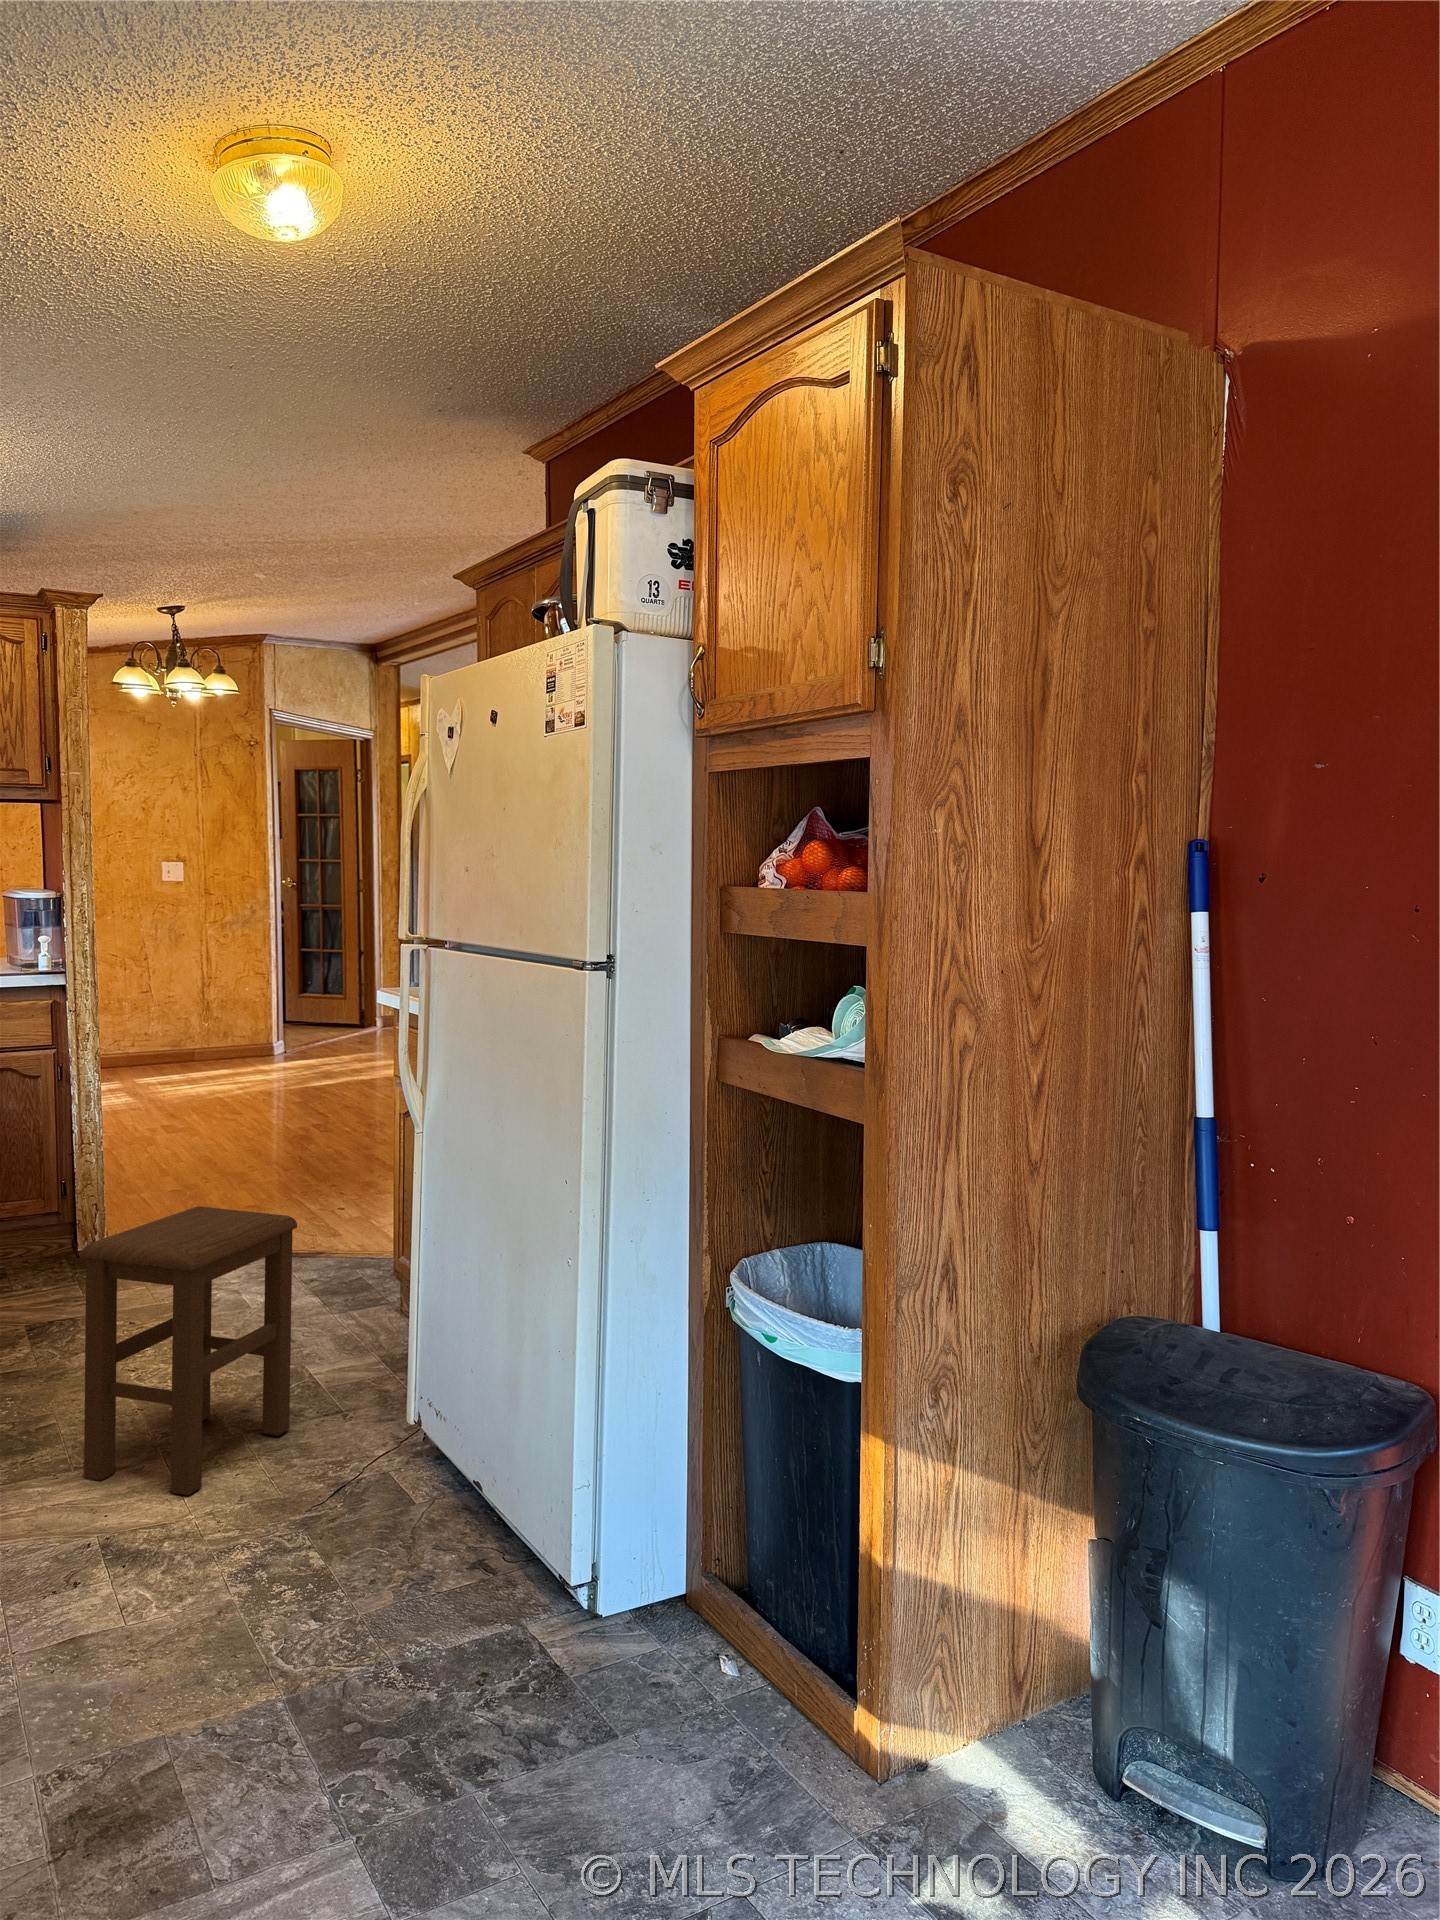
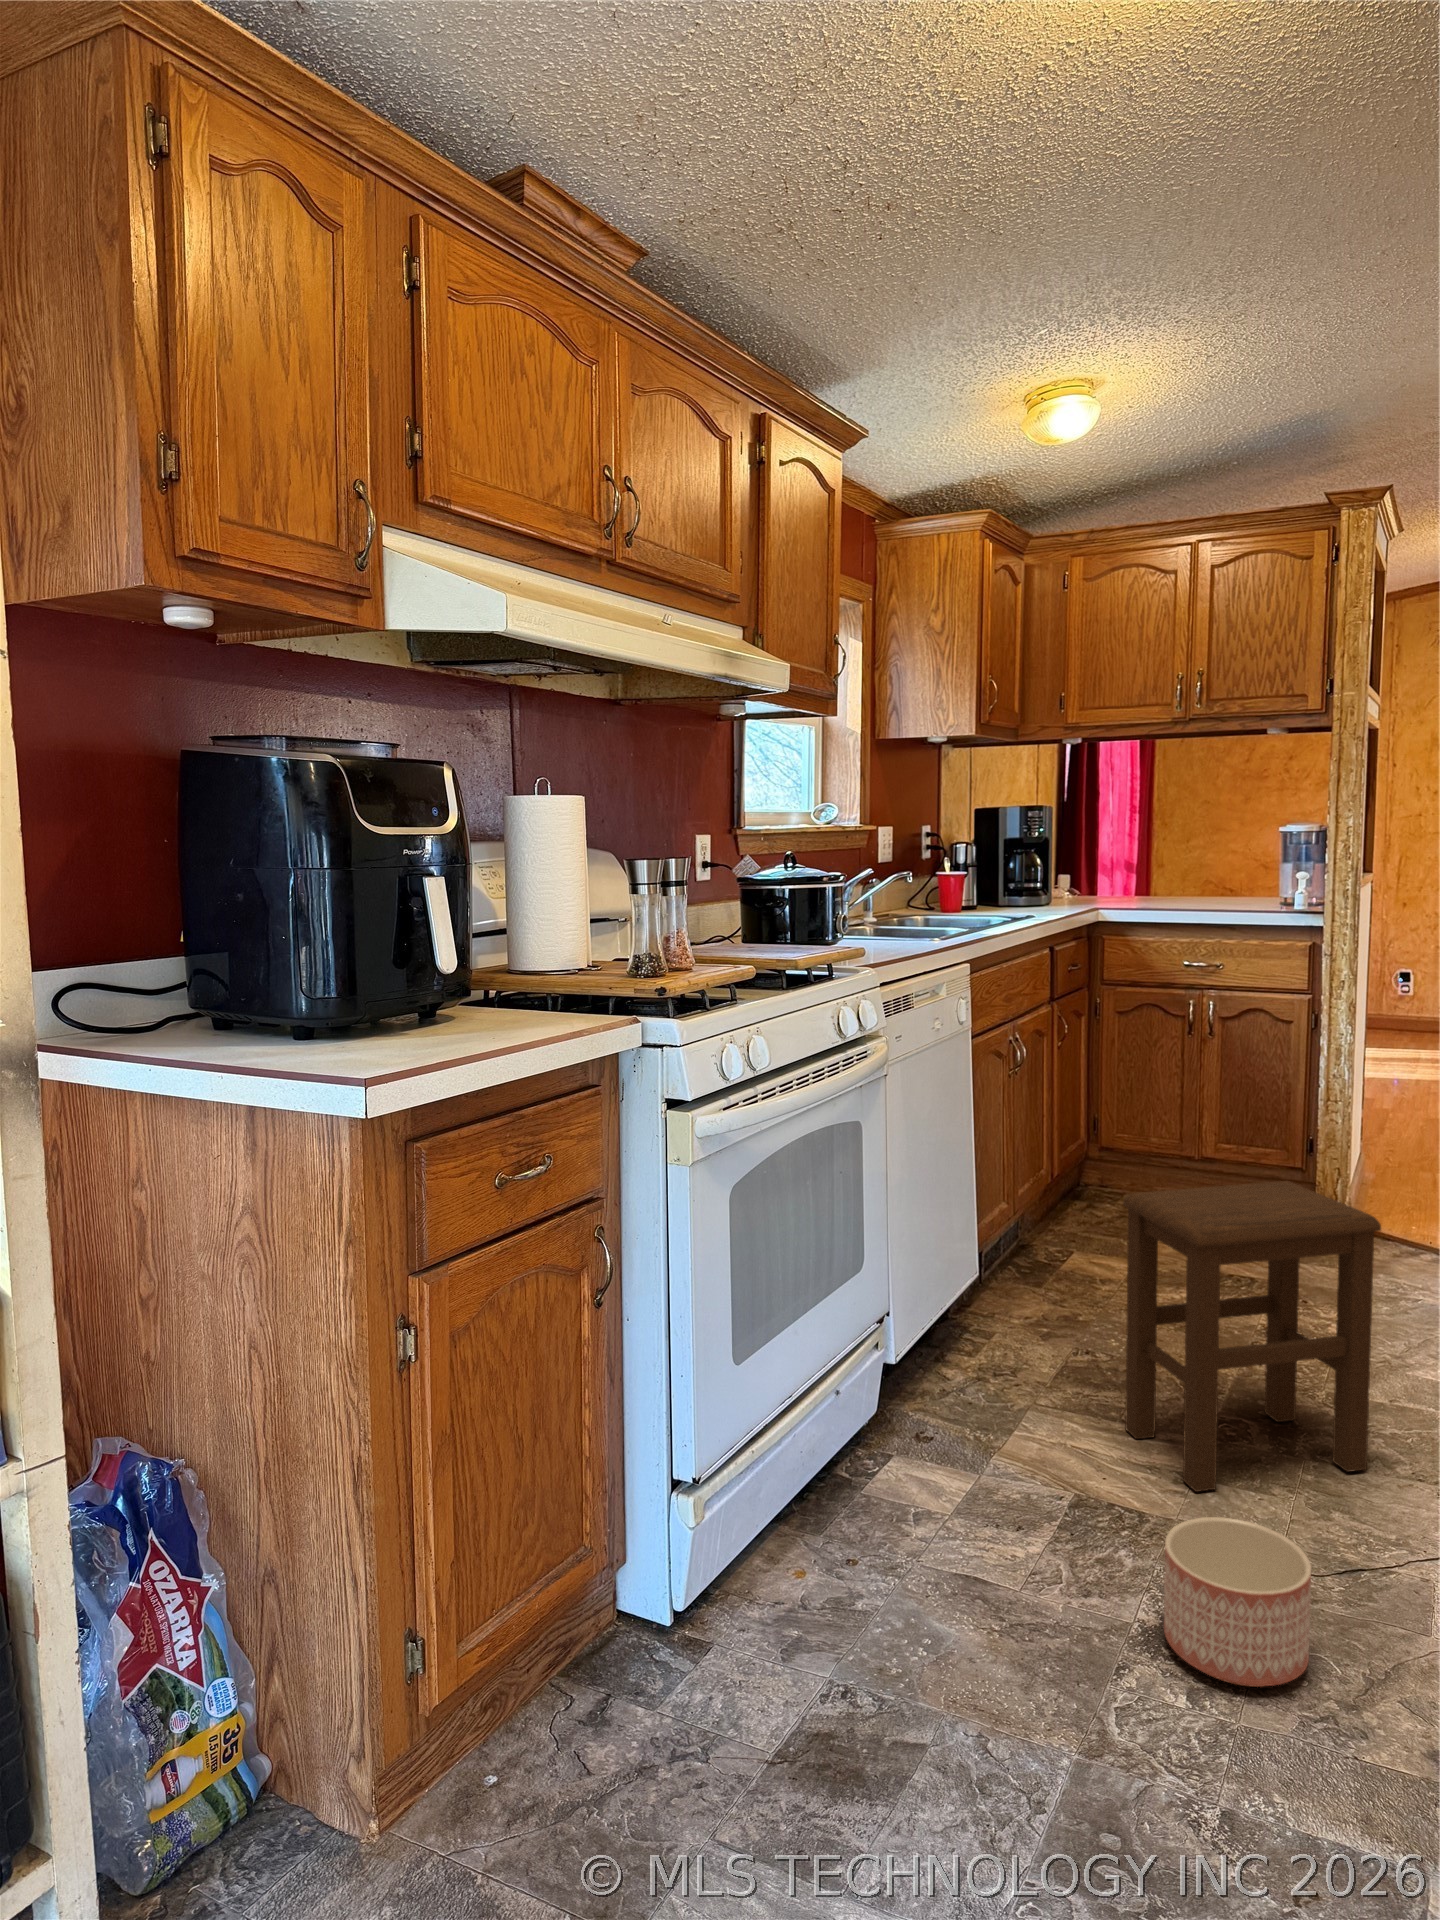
planter: none [259,1471,375,1601] -> present [1164,1517,1311,1687]

